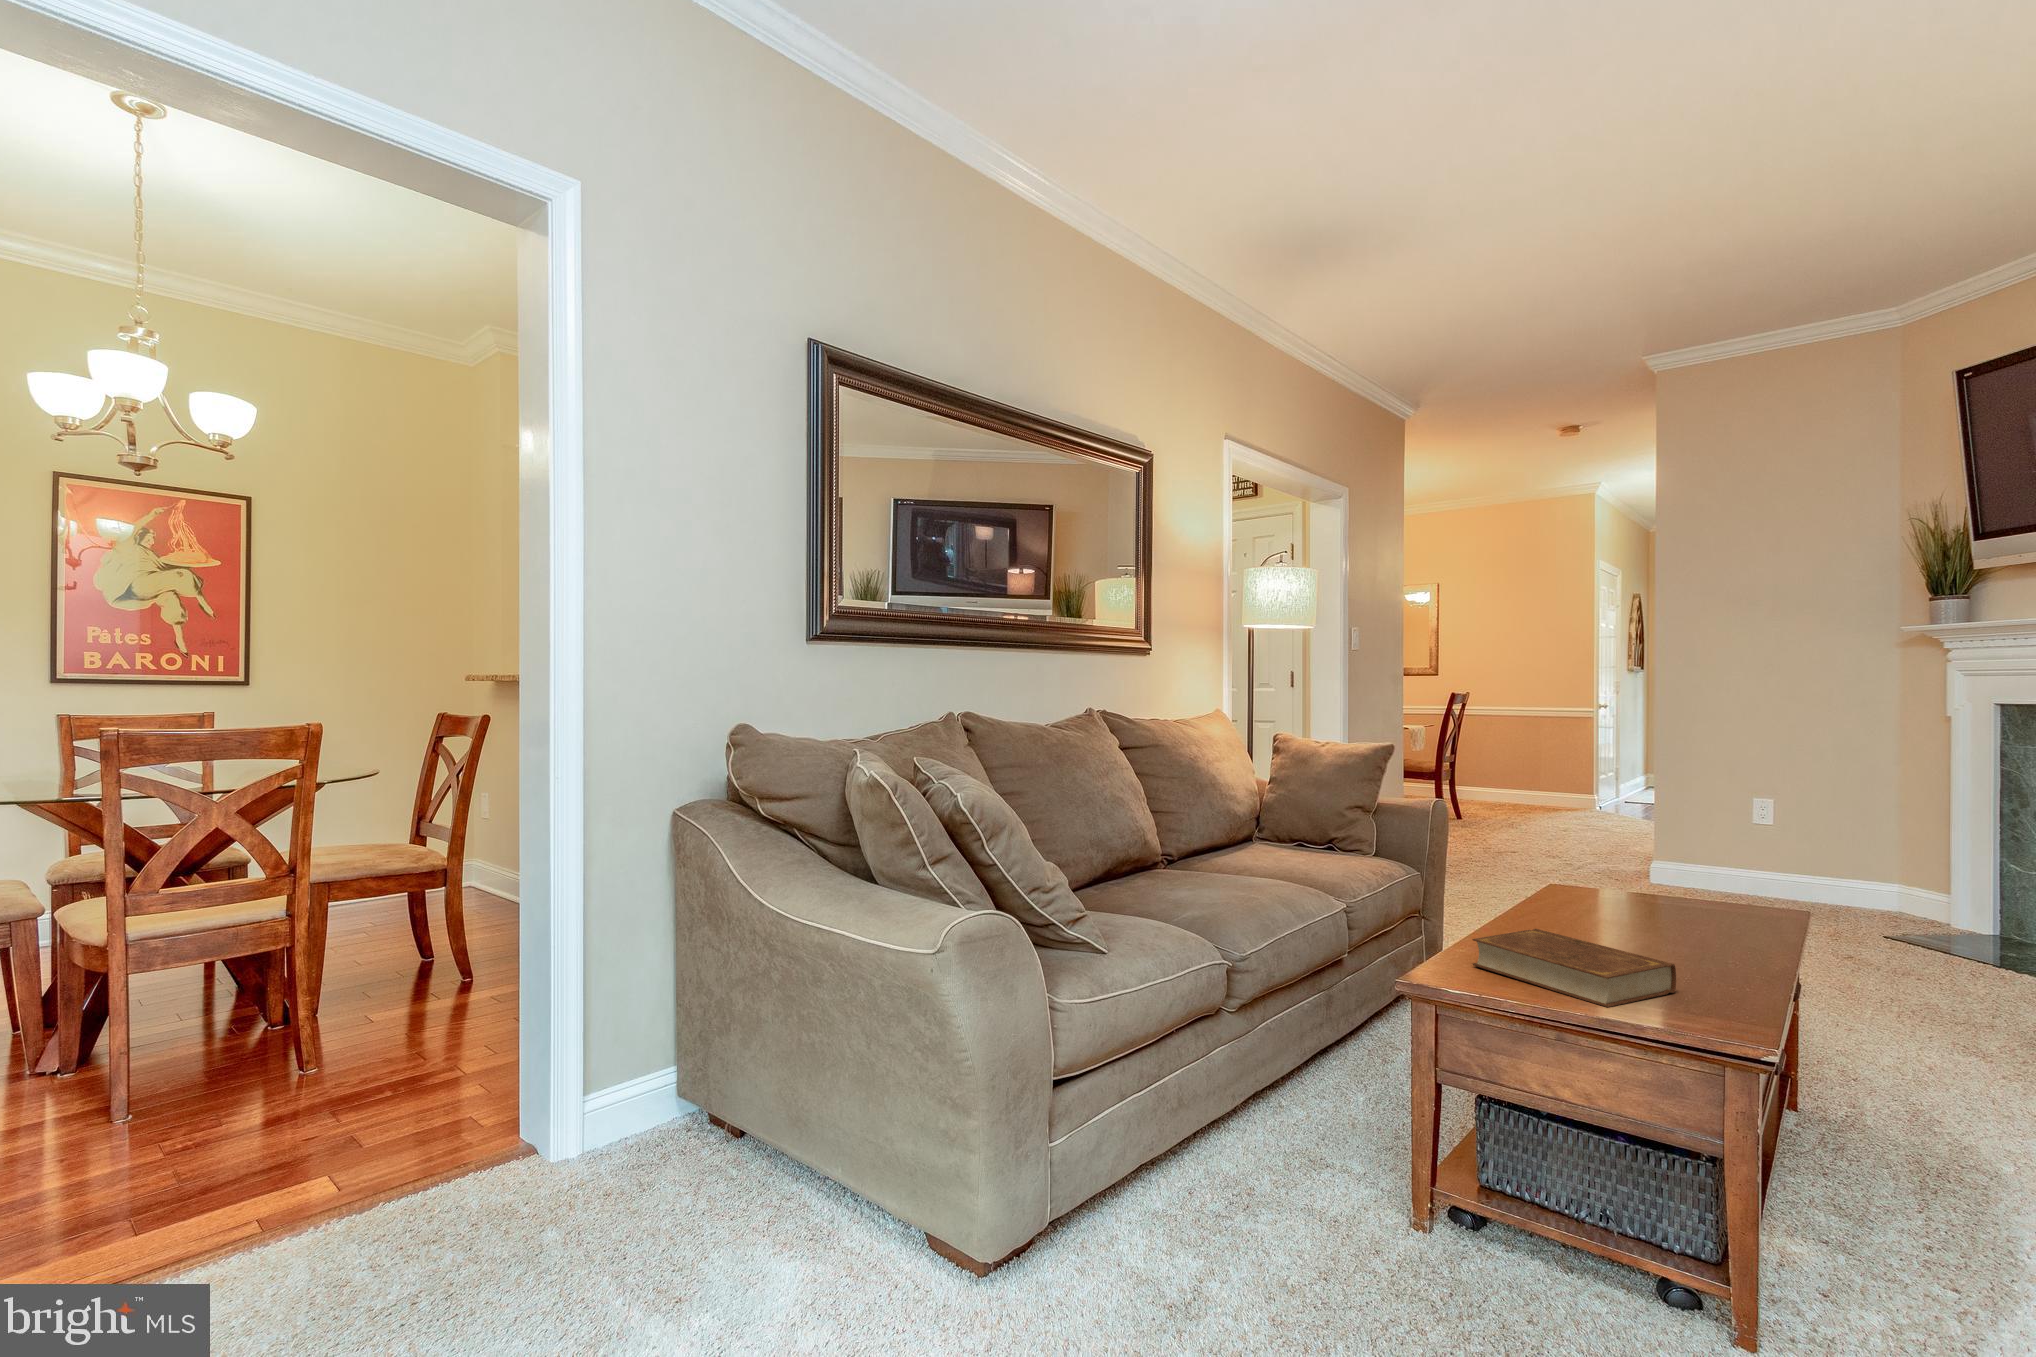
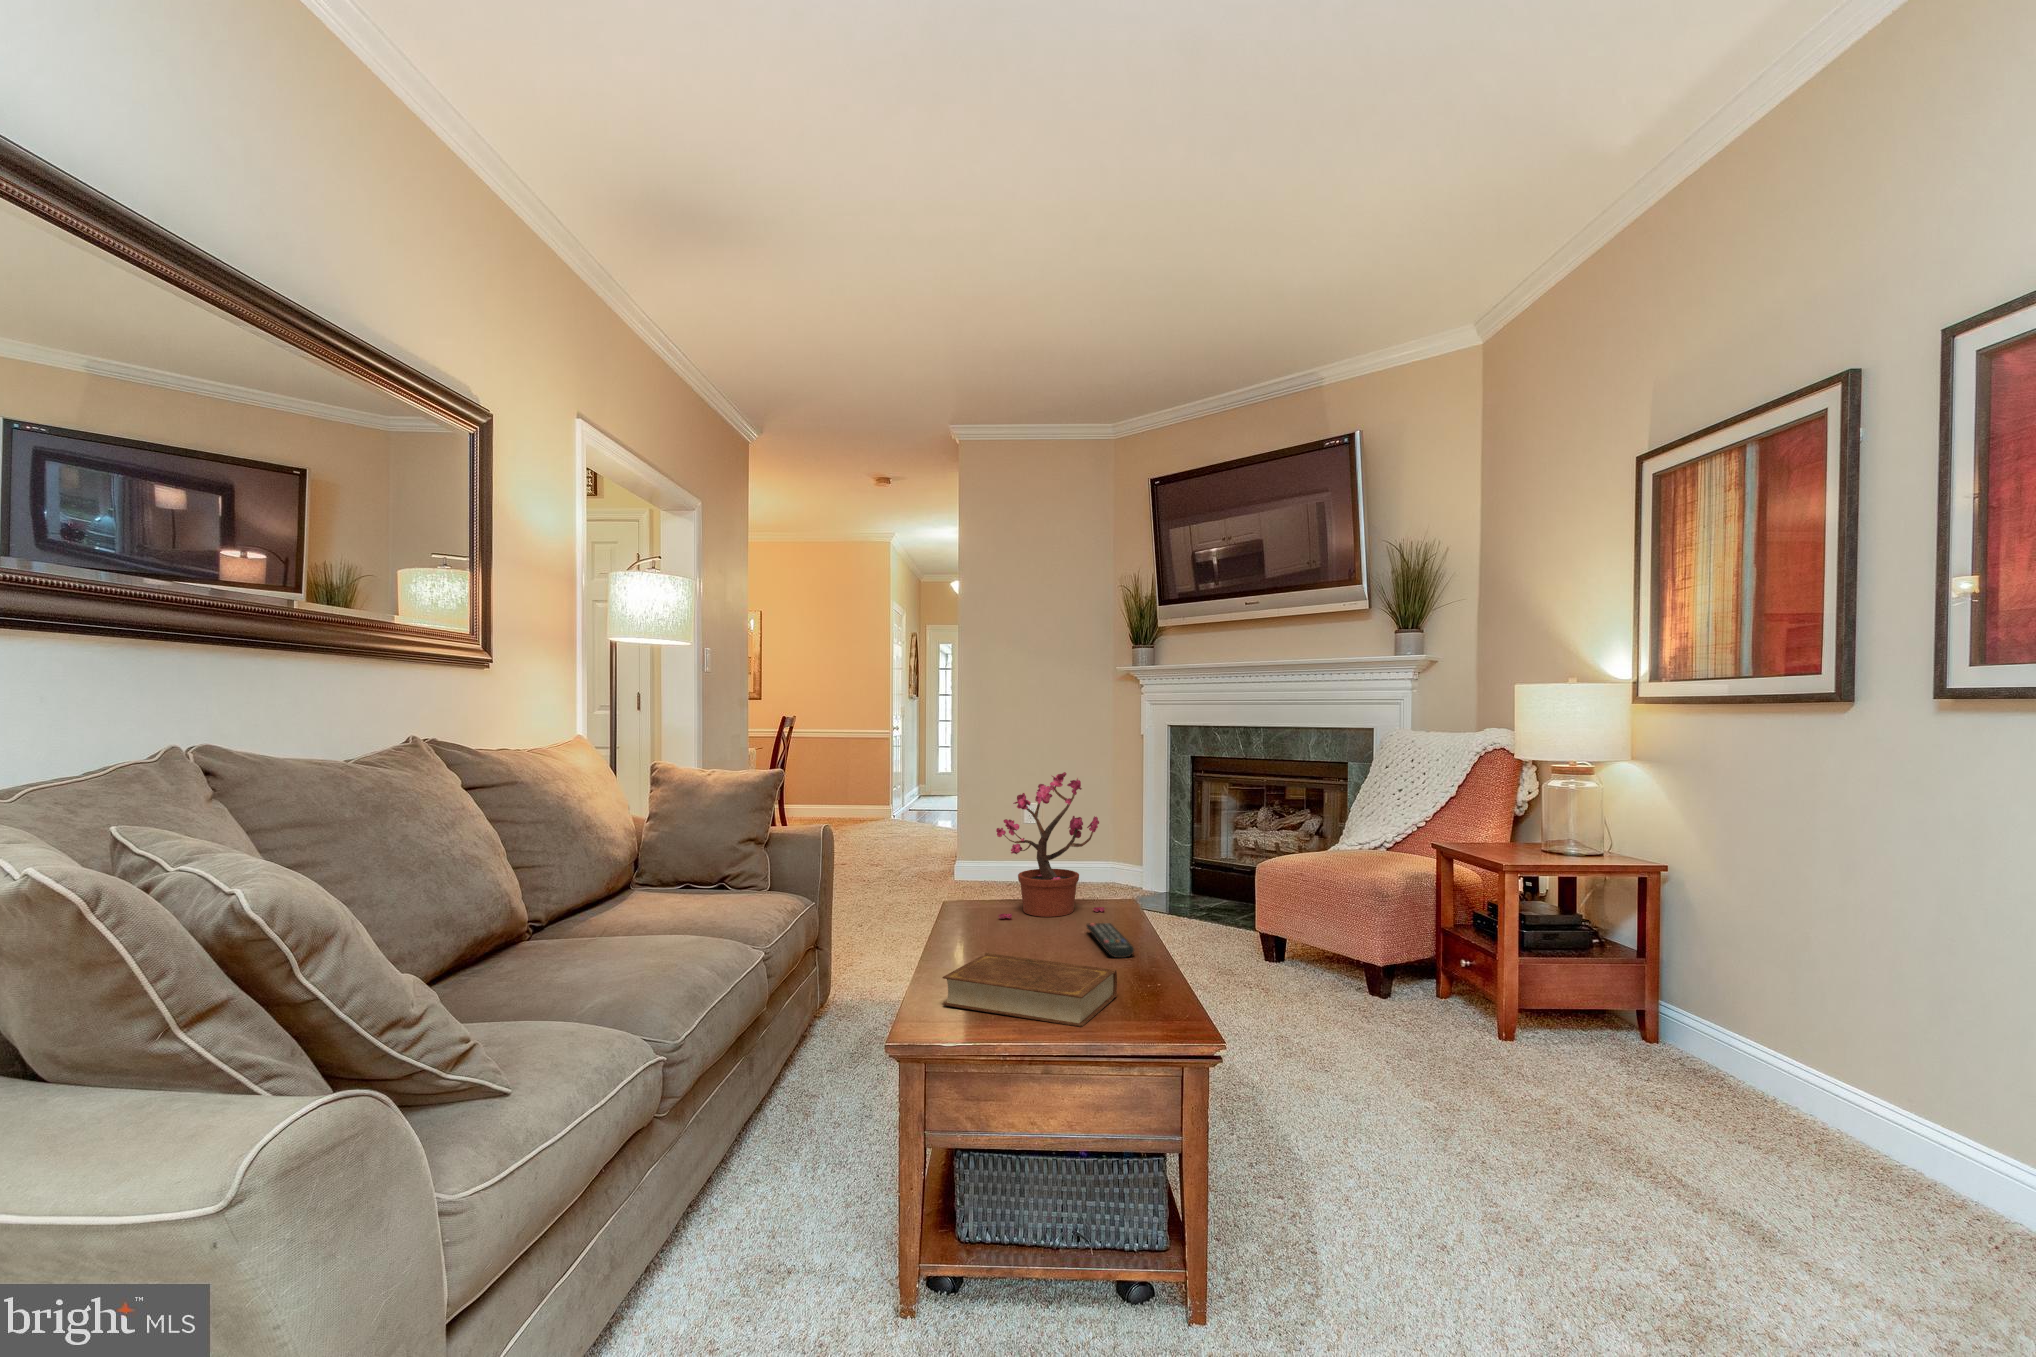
potted plant: none [1599,758,1746,920] -> present [996,772,1105,919]
remote control: none [1698,926,1739,964] -> present [1086,923,1134,958]

